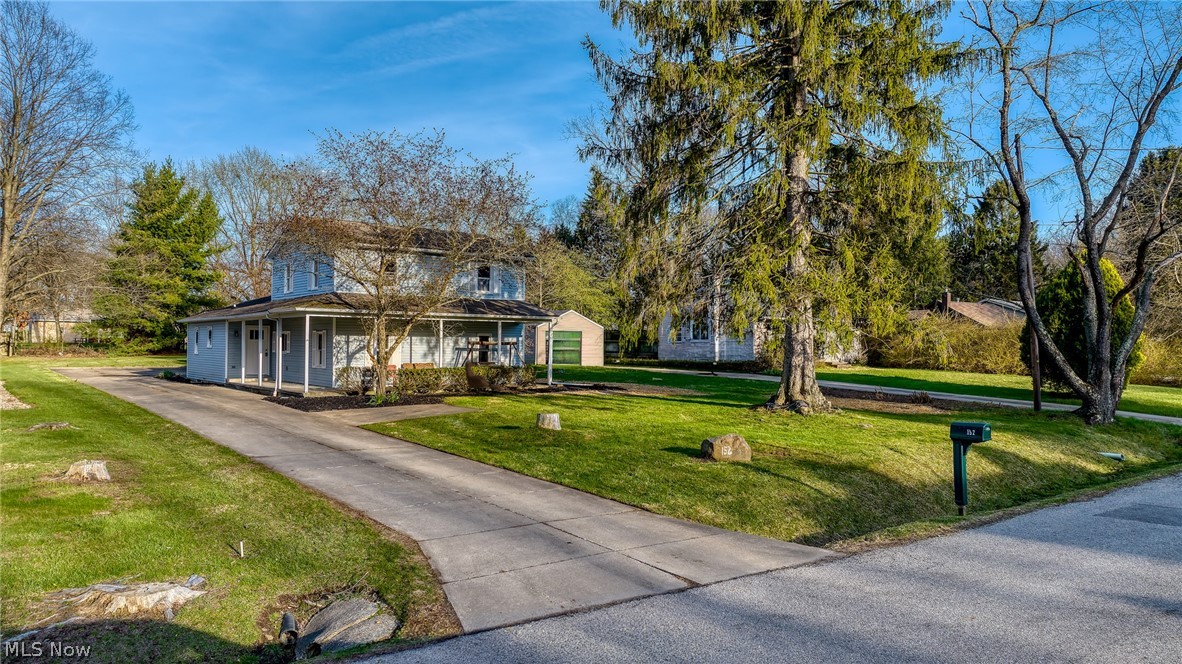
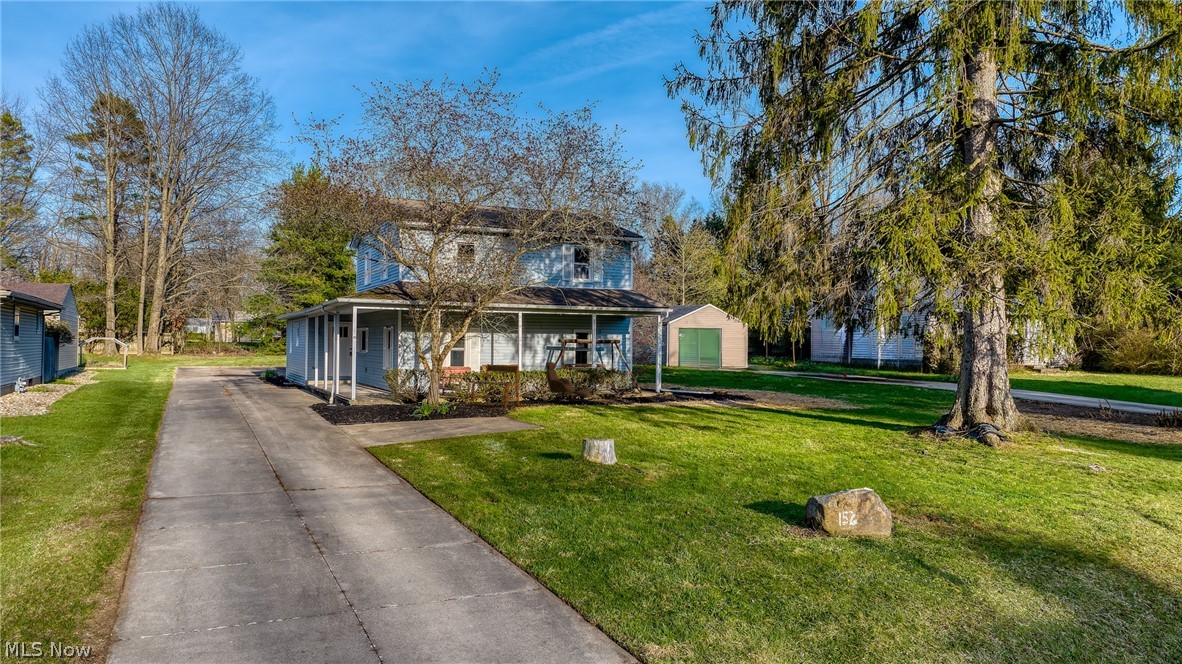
bench: none [402,364,445,400] -> present [471,364,520,408]

